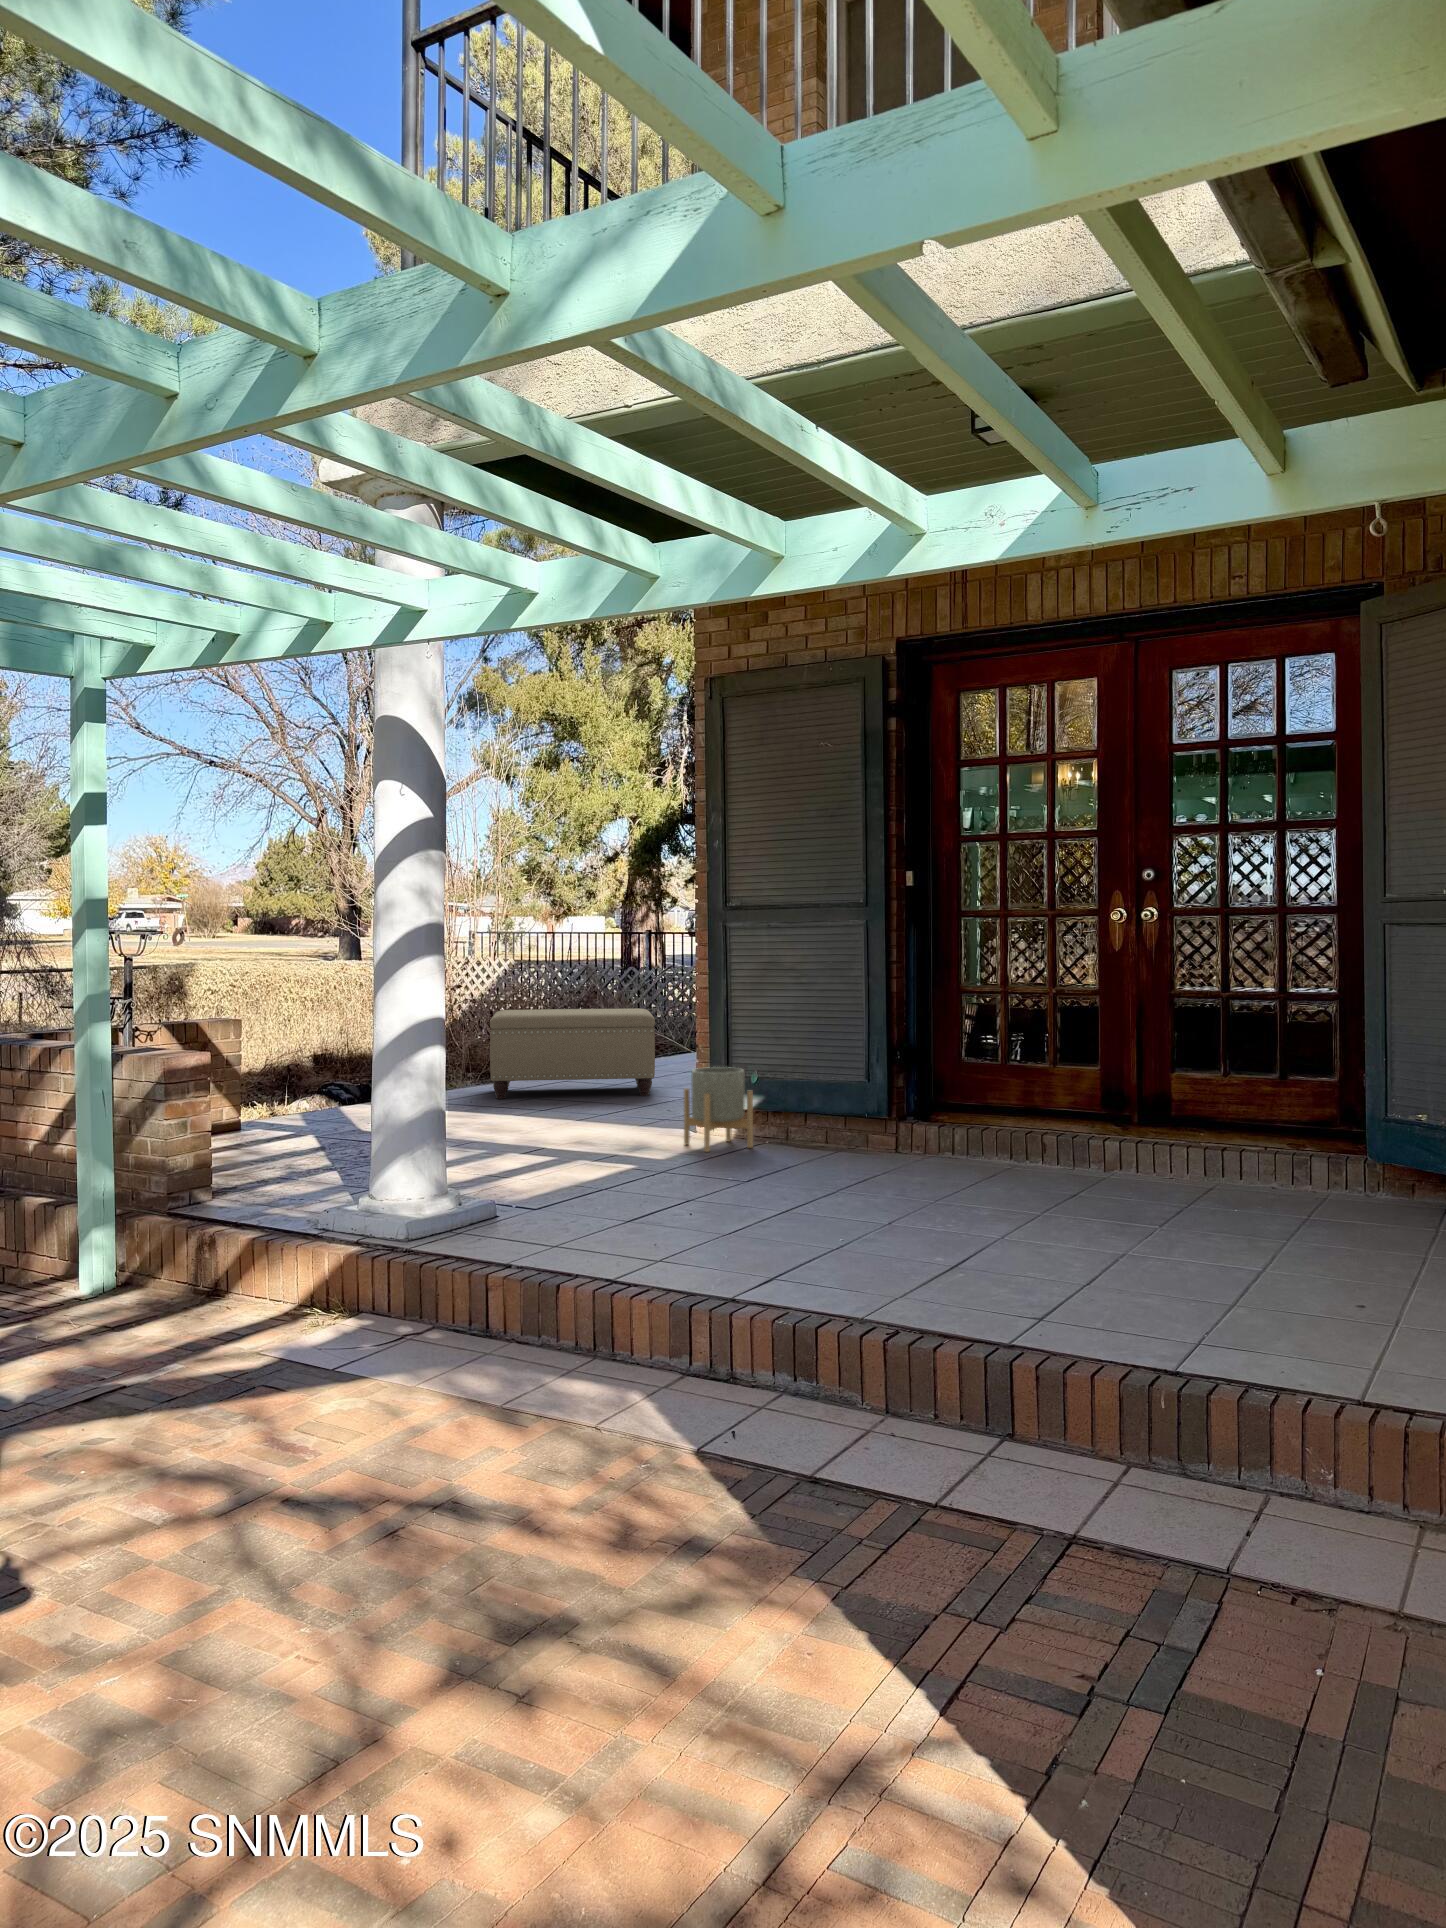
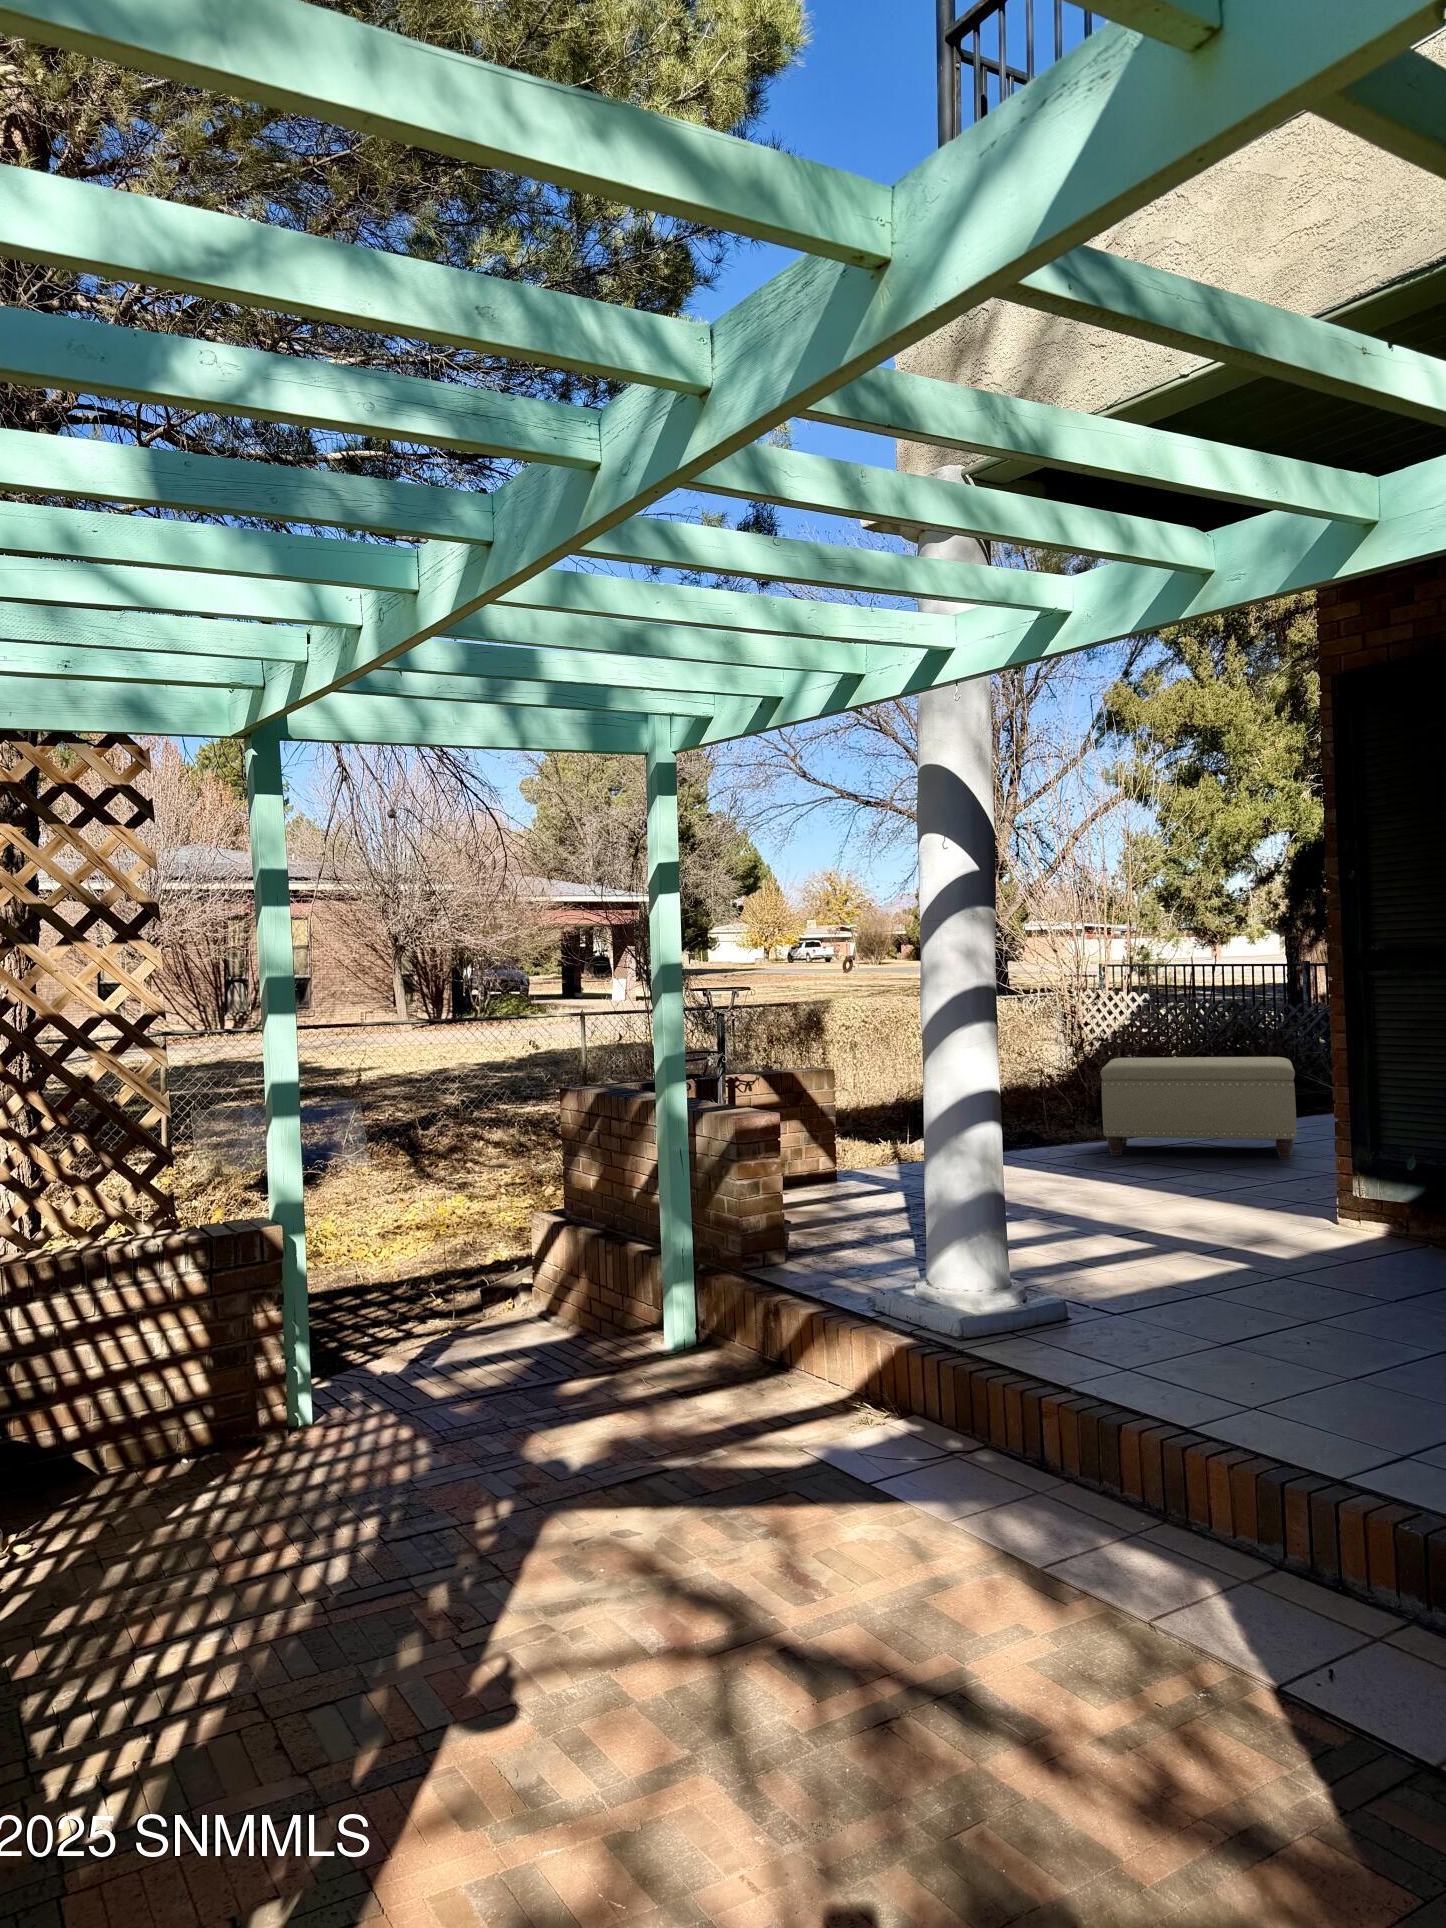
planter: present [684,1067,753,1152] -> none [1318,1139,1411,1243]

